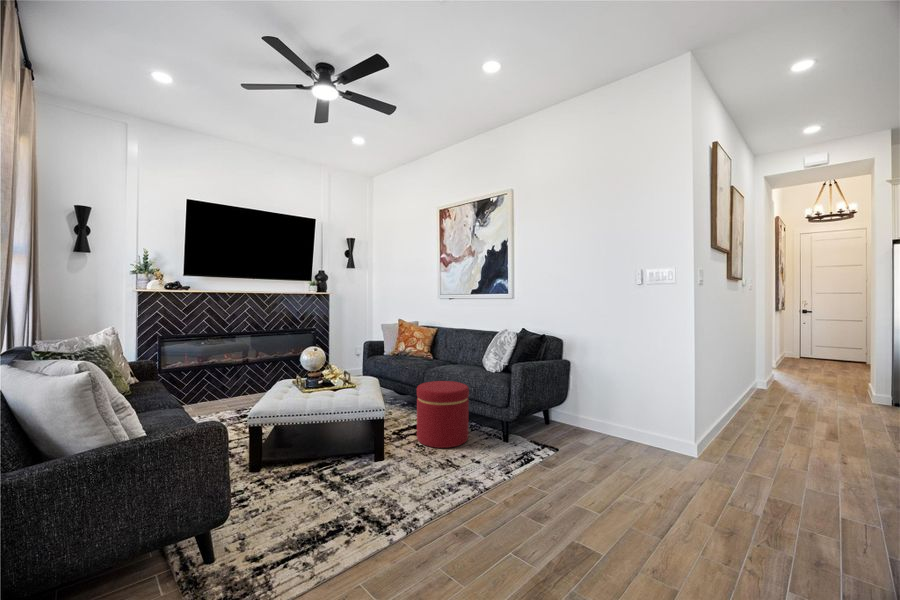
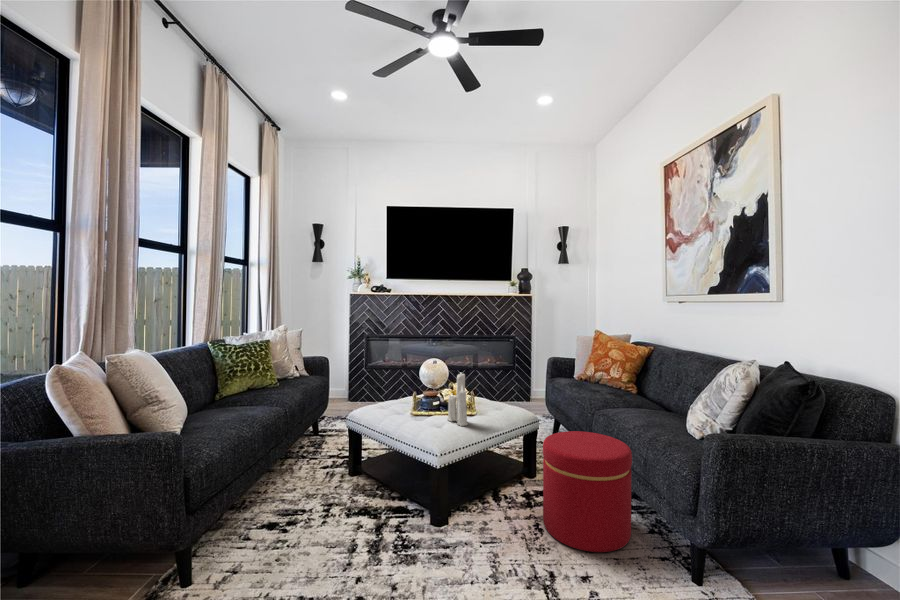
candle: none [339,346,359,391] -> present [447,373,467,426]

